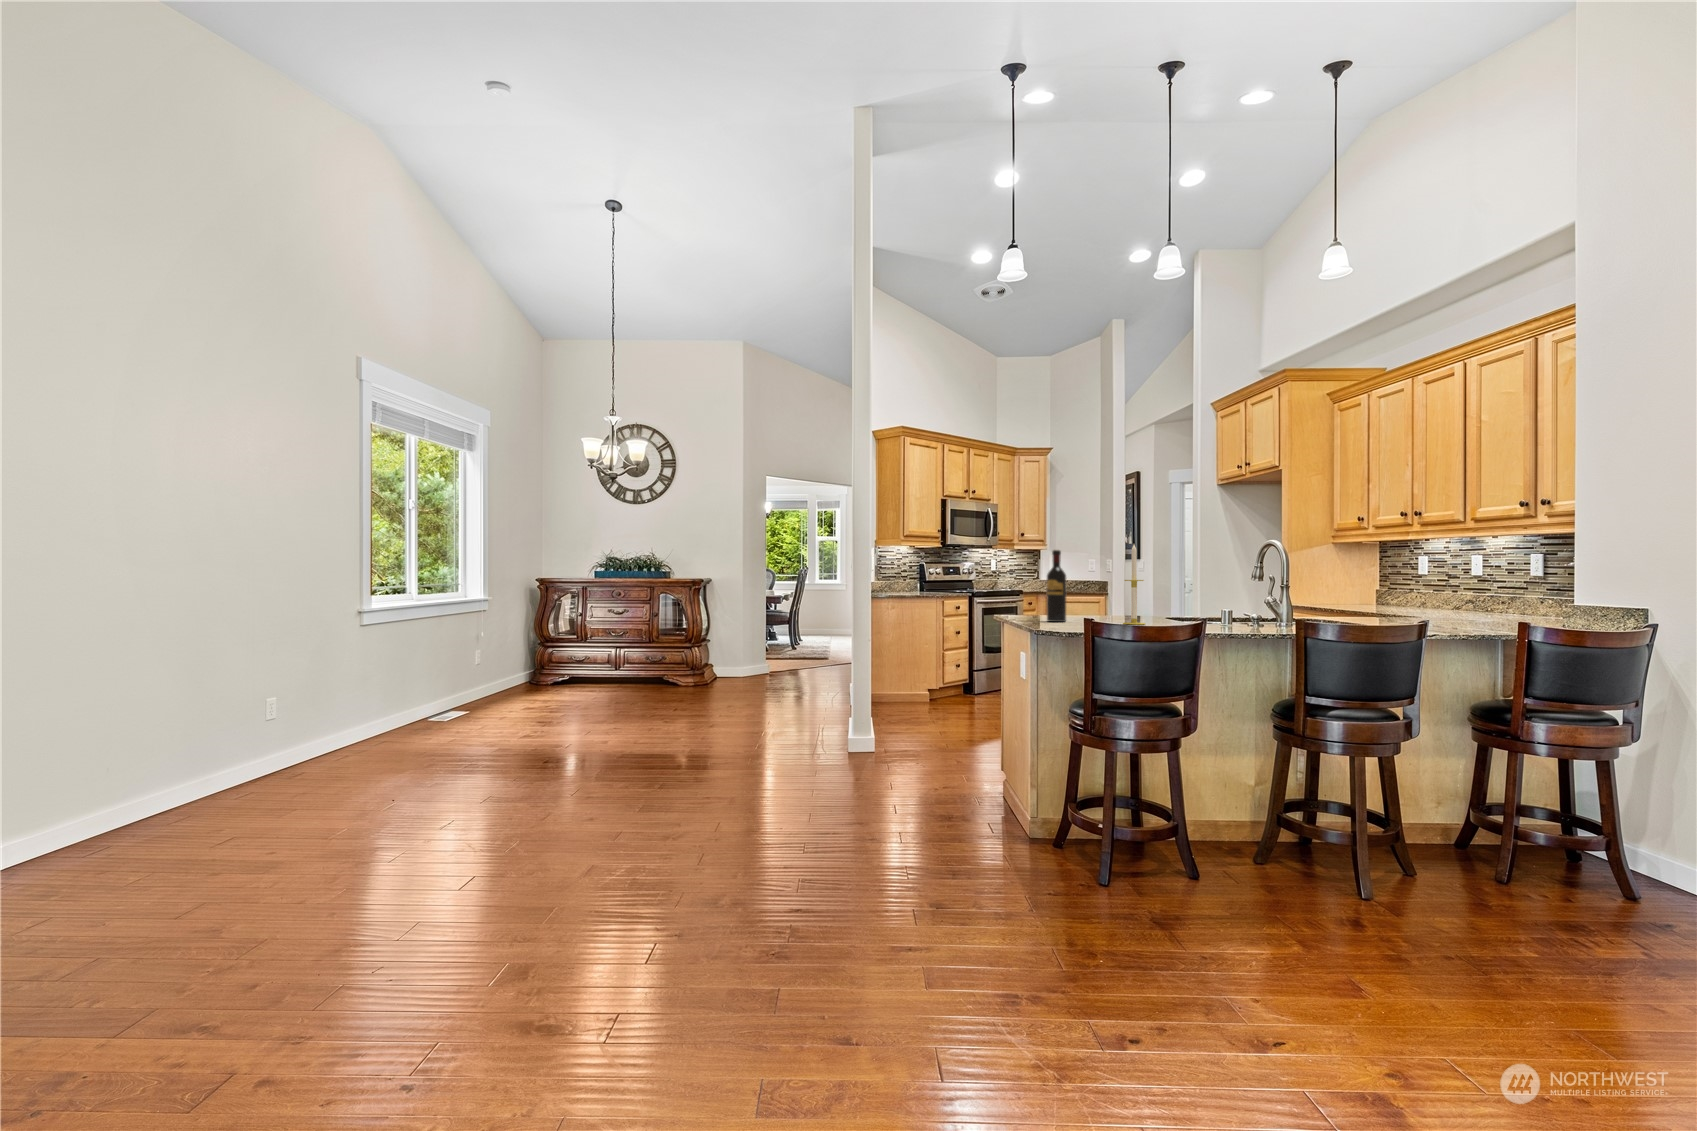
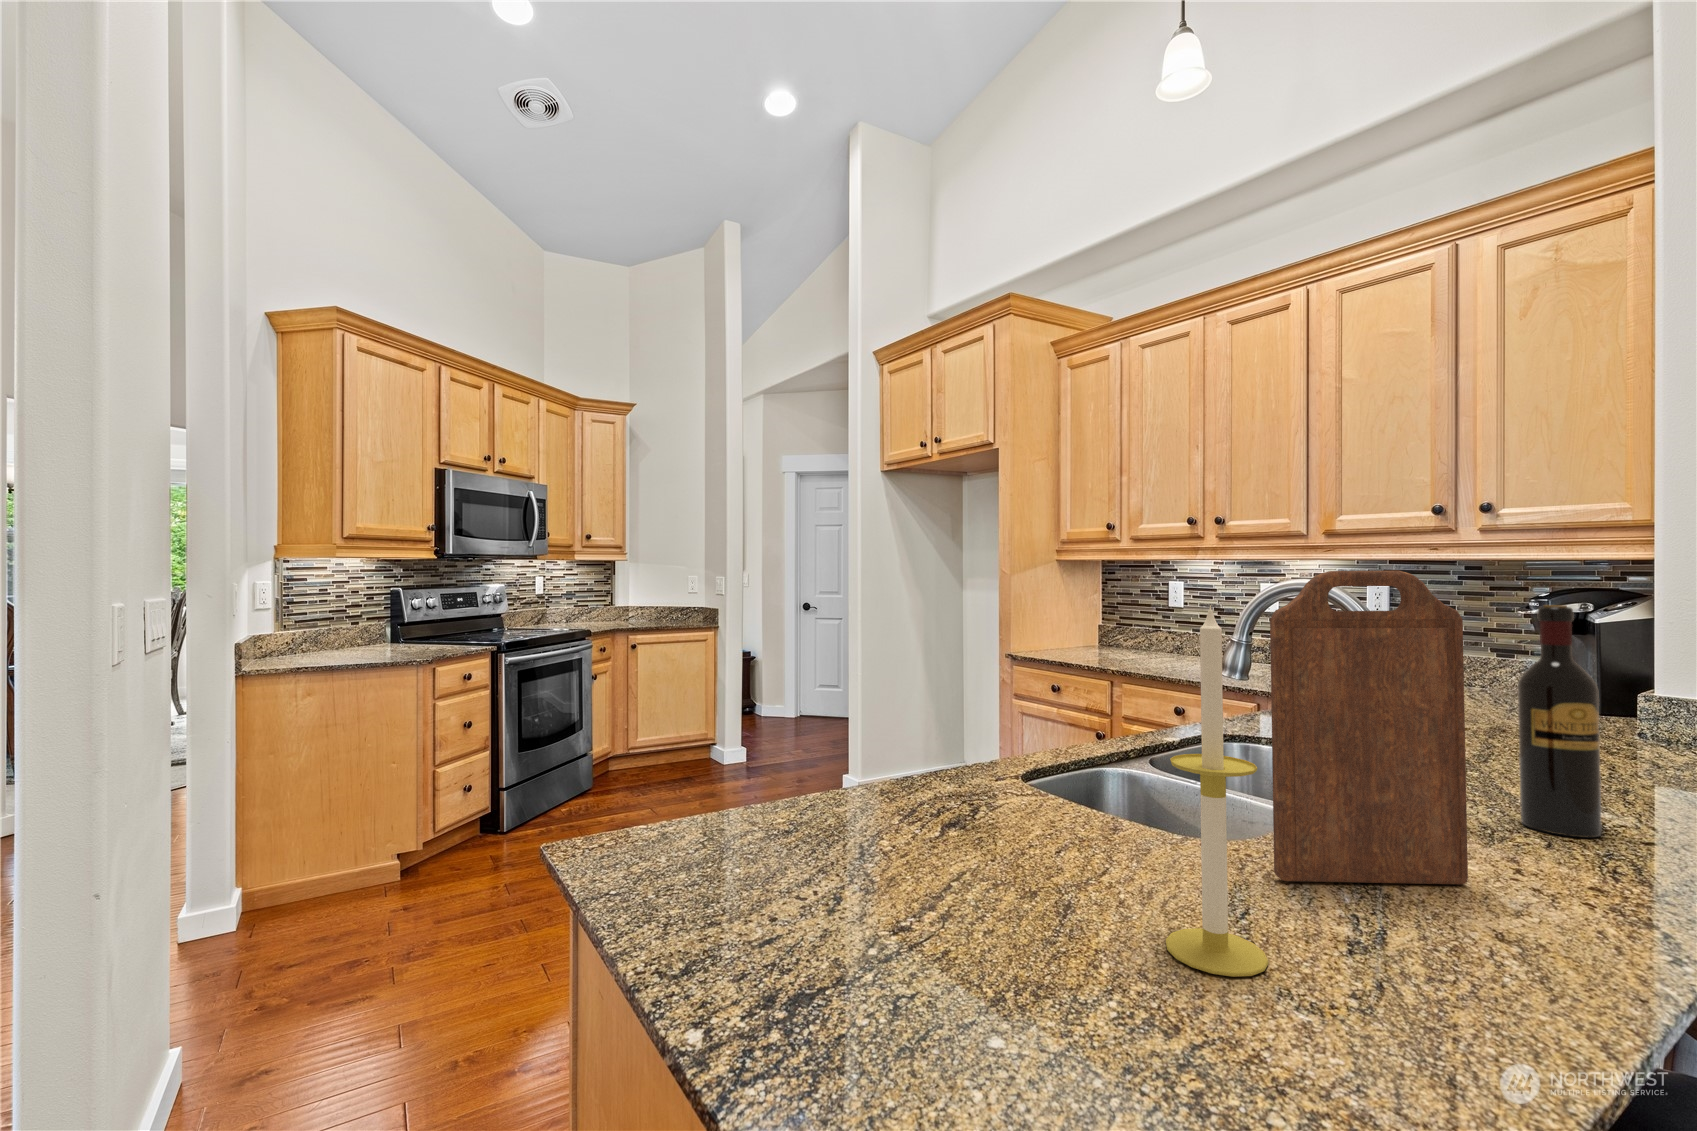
cutting board: none [1182,535,1239,625] -> present [1270,571,1468,884]
wine bottle: present [1047,550,1066,622] -> present [1518,605,1601,838]

